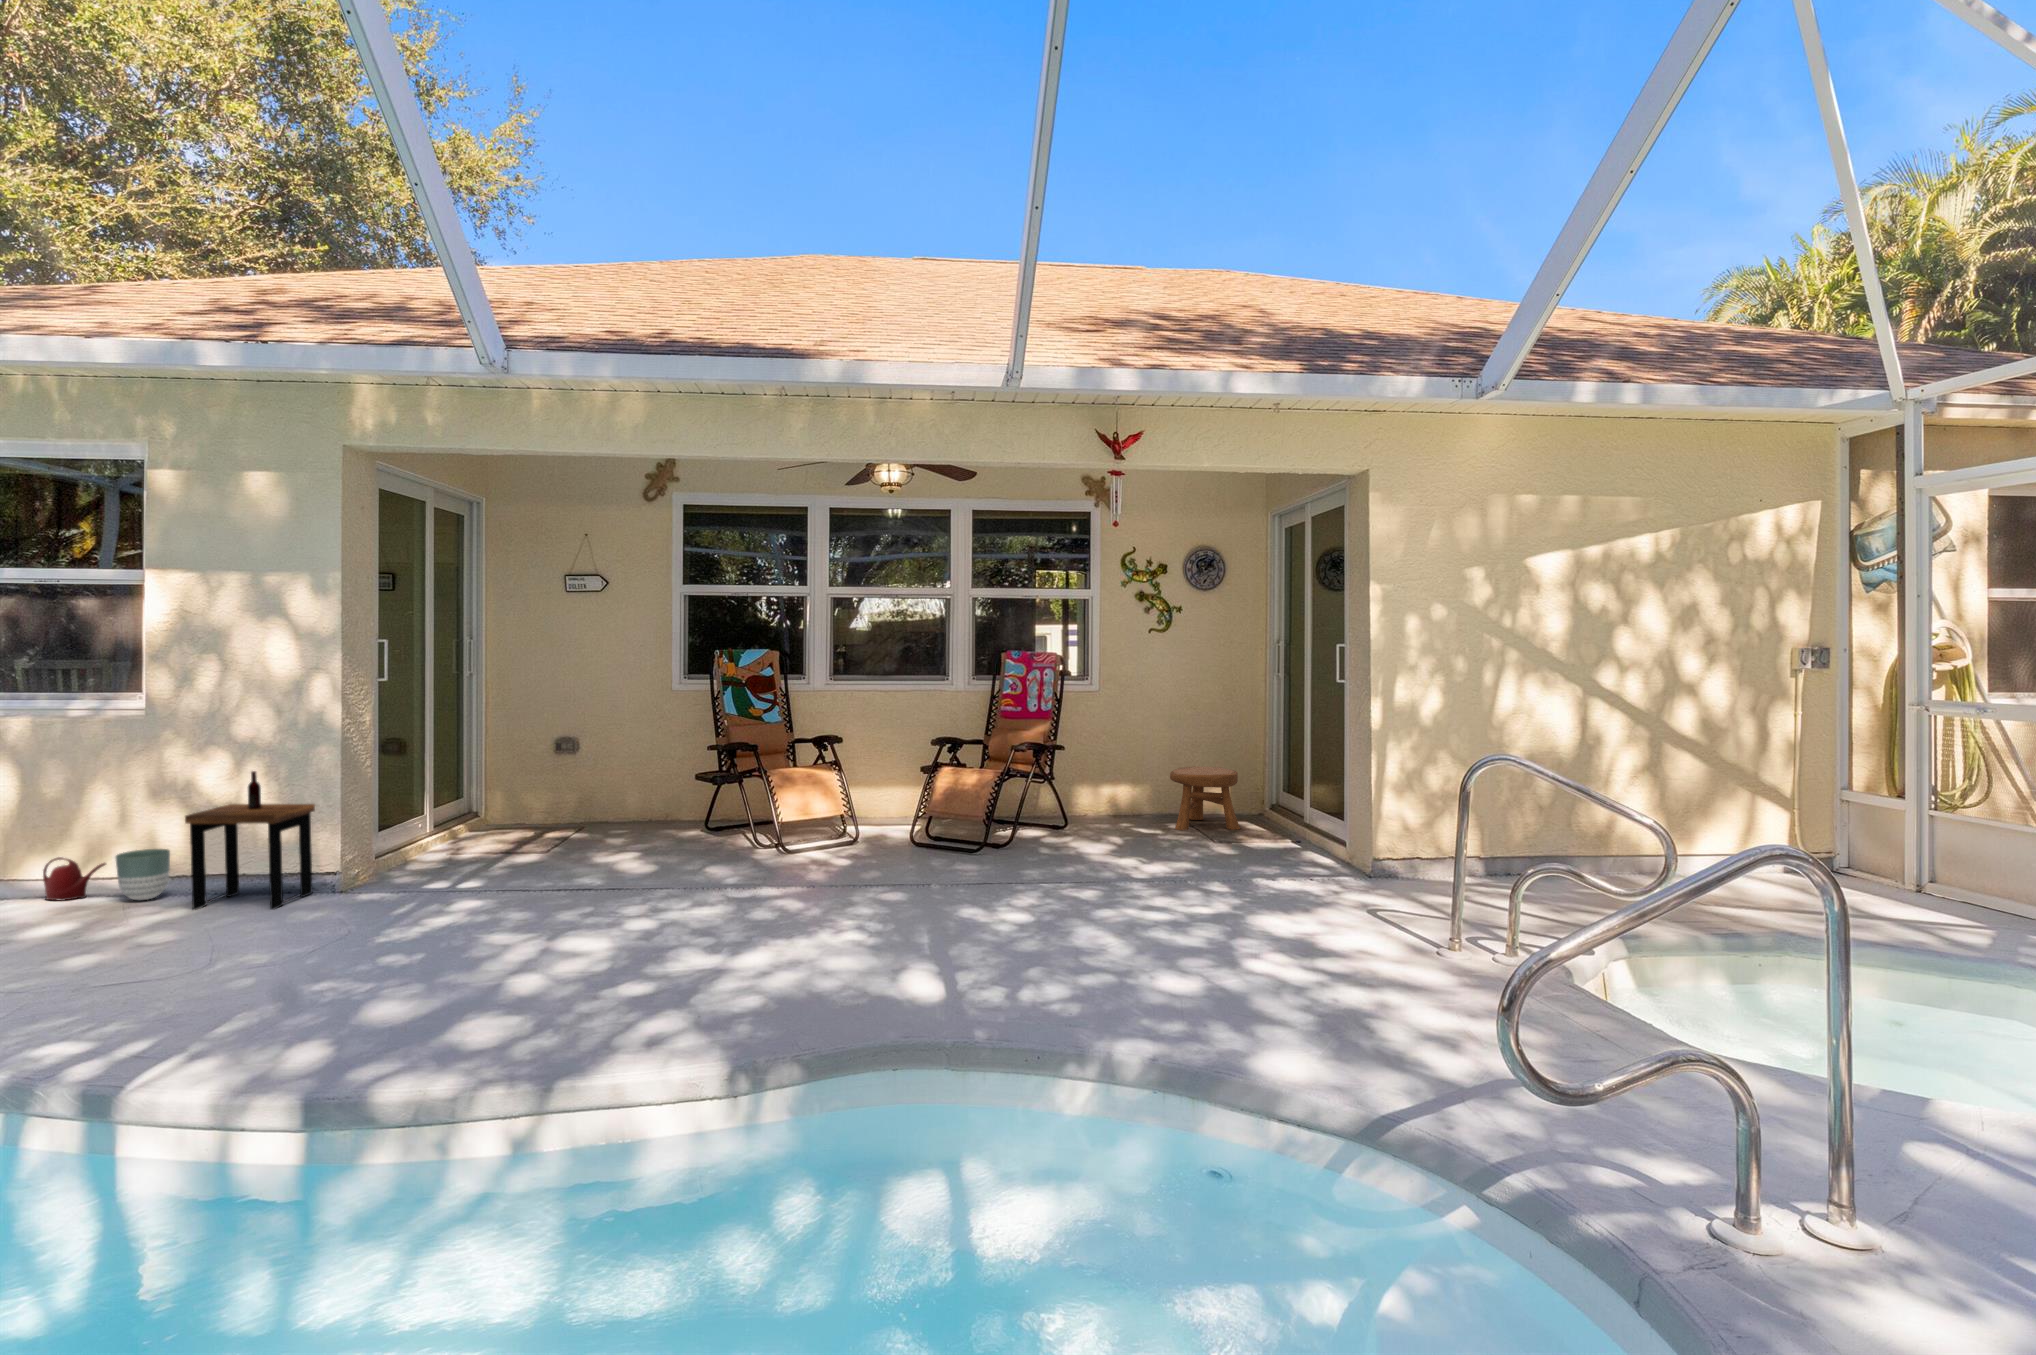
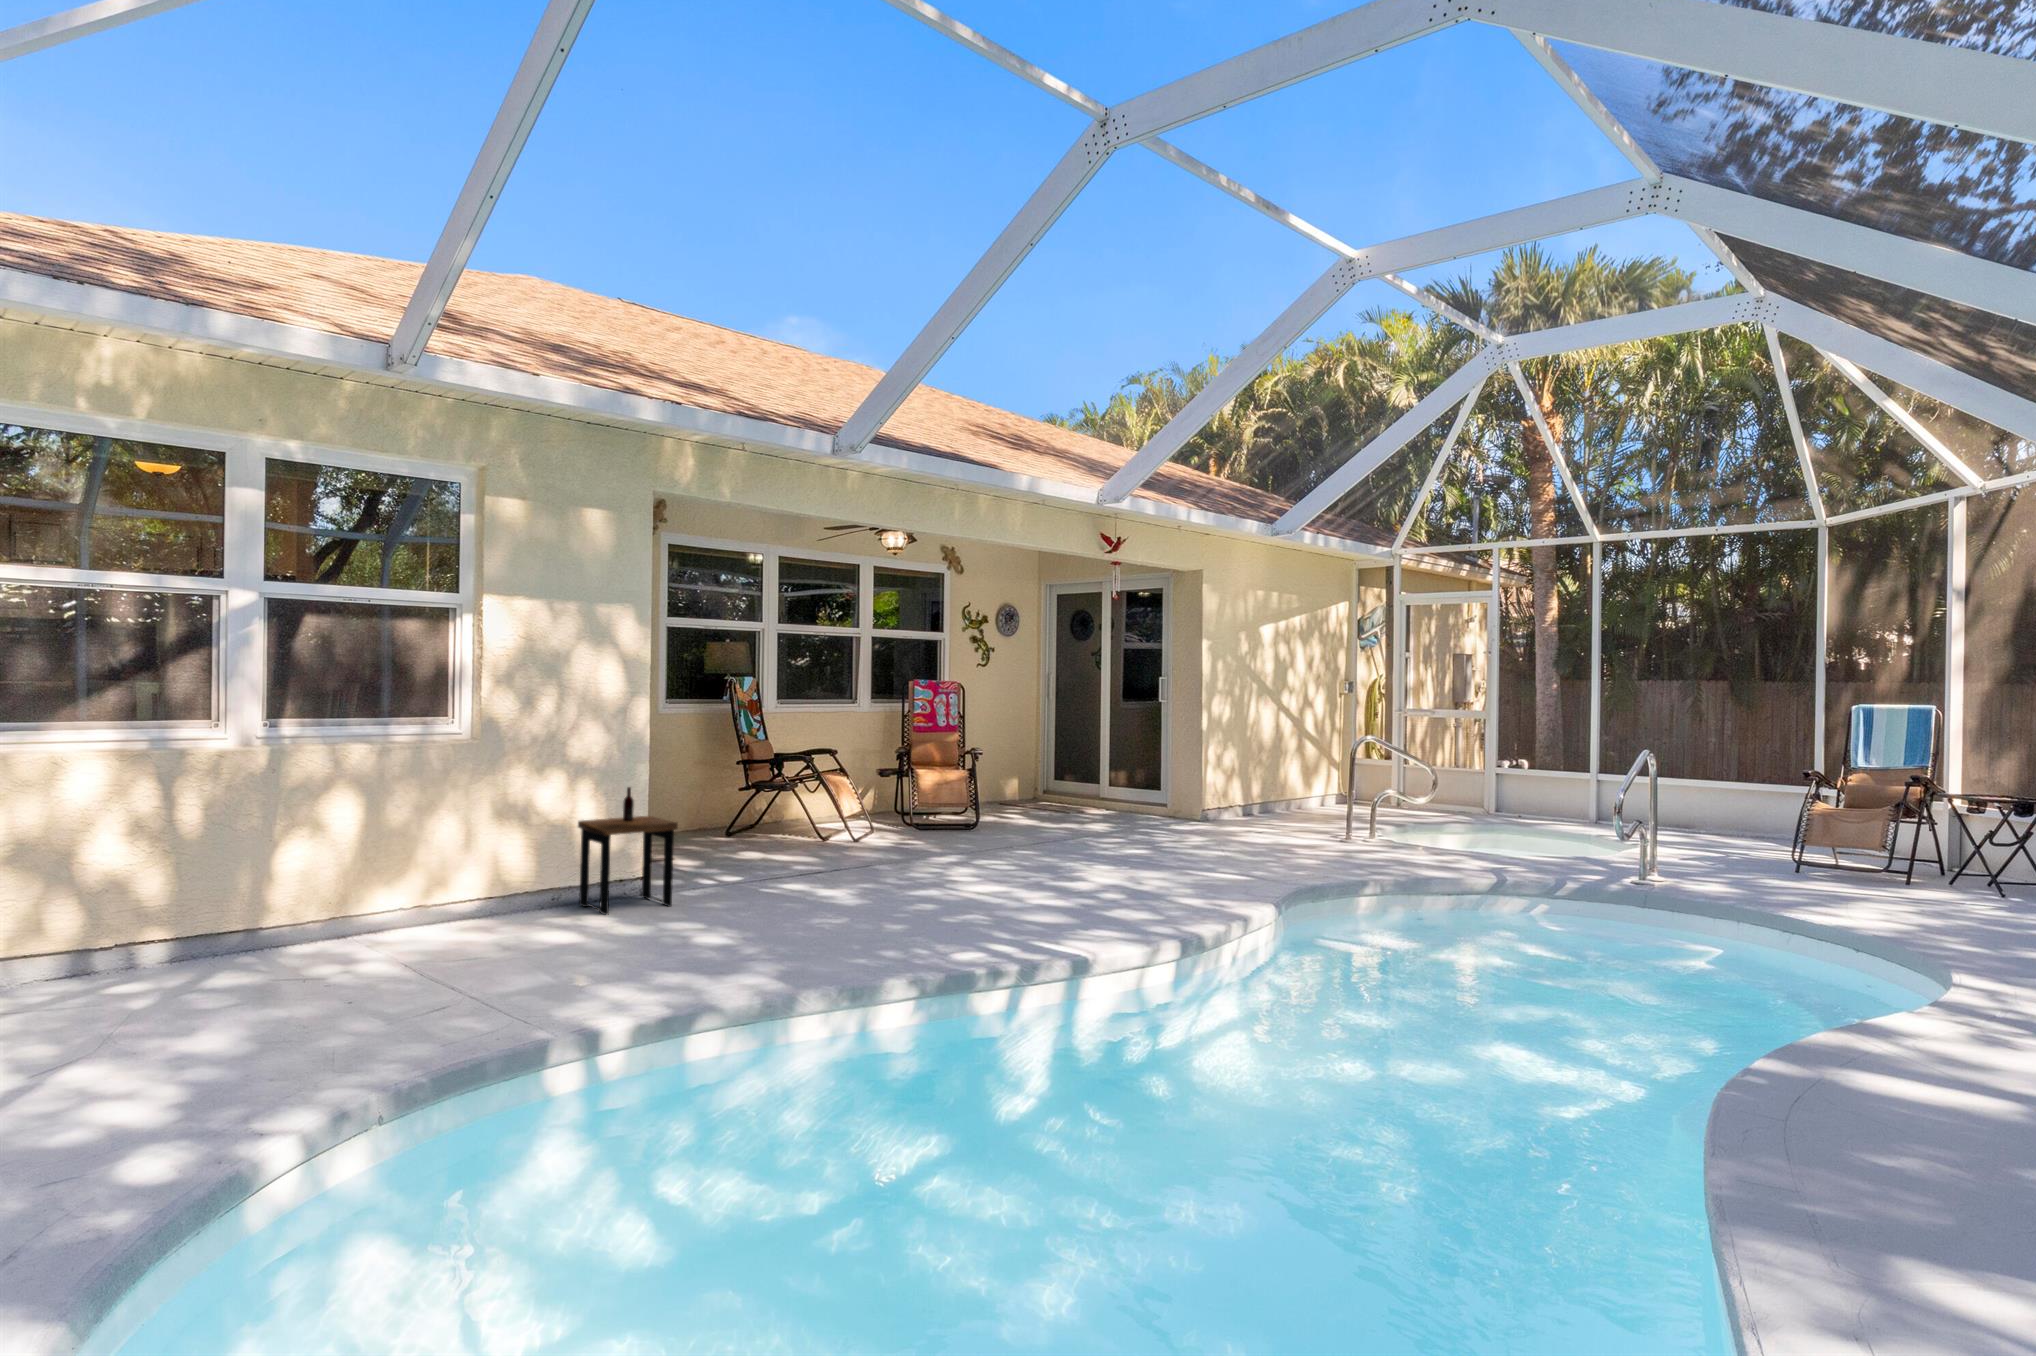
stool: present [1170,766,1240,830] -> none [999,766,1051,812]
planter: present [116,849,170,900] -> none [495,869,540,918]
watering can: present [43,857,106,901] -> none [411,885,475,930]

